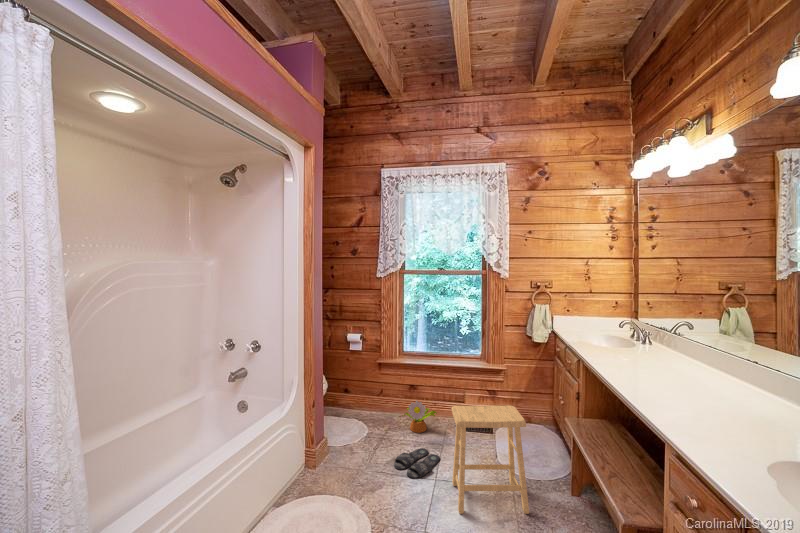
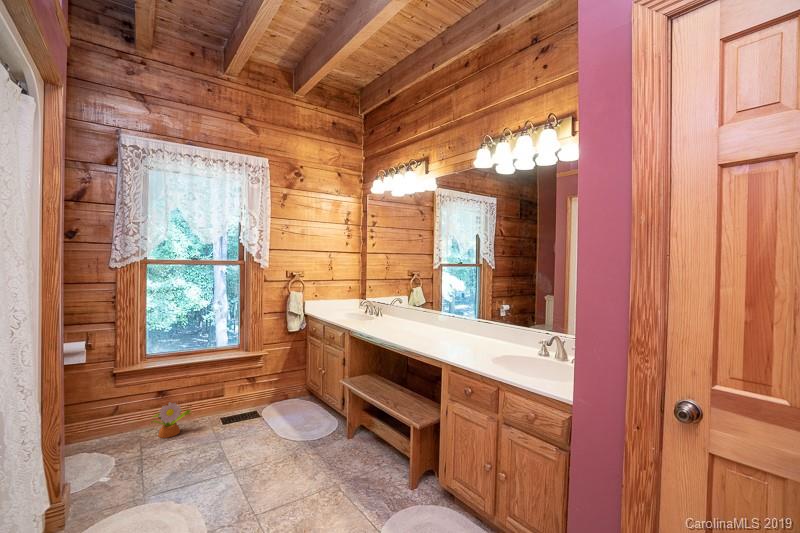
footstool: present [452,405,529,514] -> none [223,377,294,478]
slippers: present [394,448,440,478] -> none [151,447,204,474]

